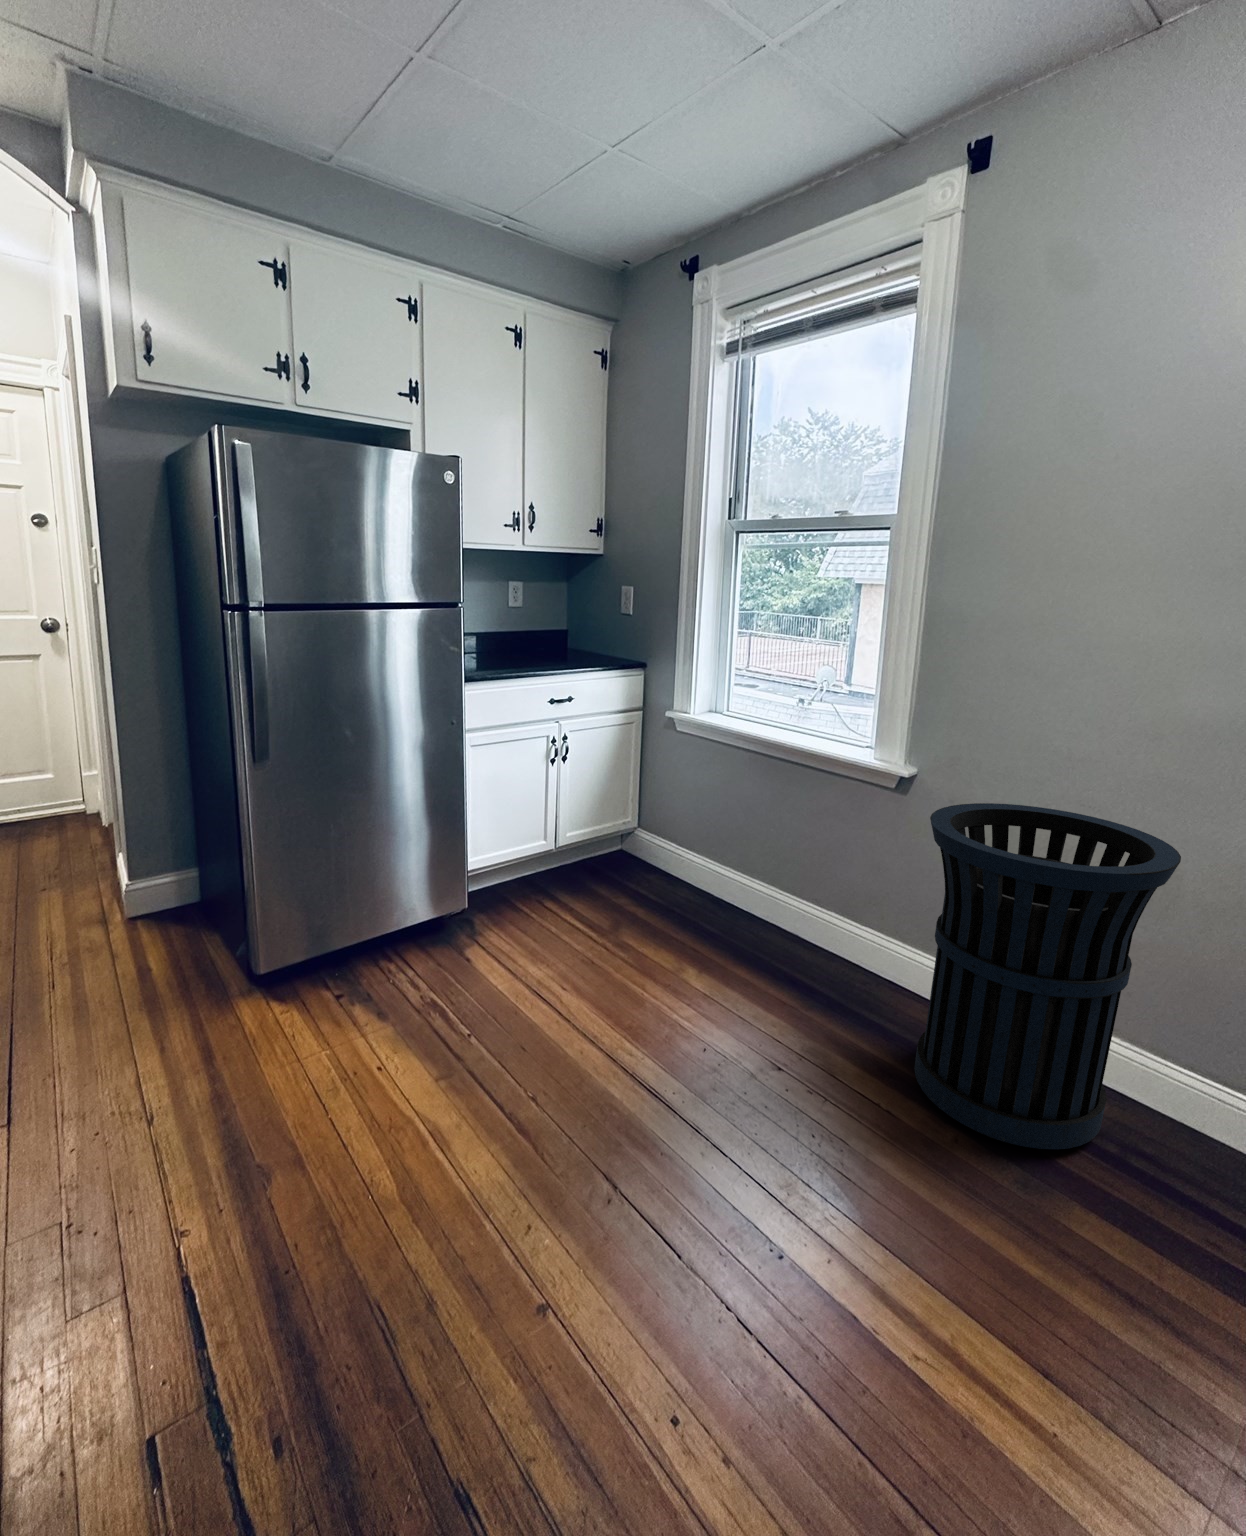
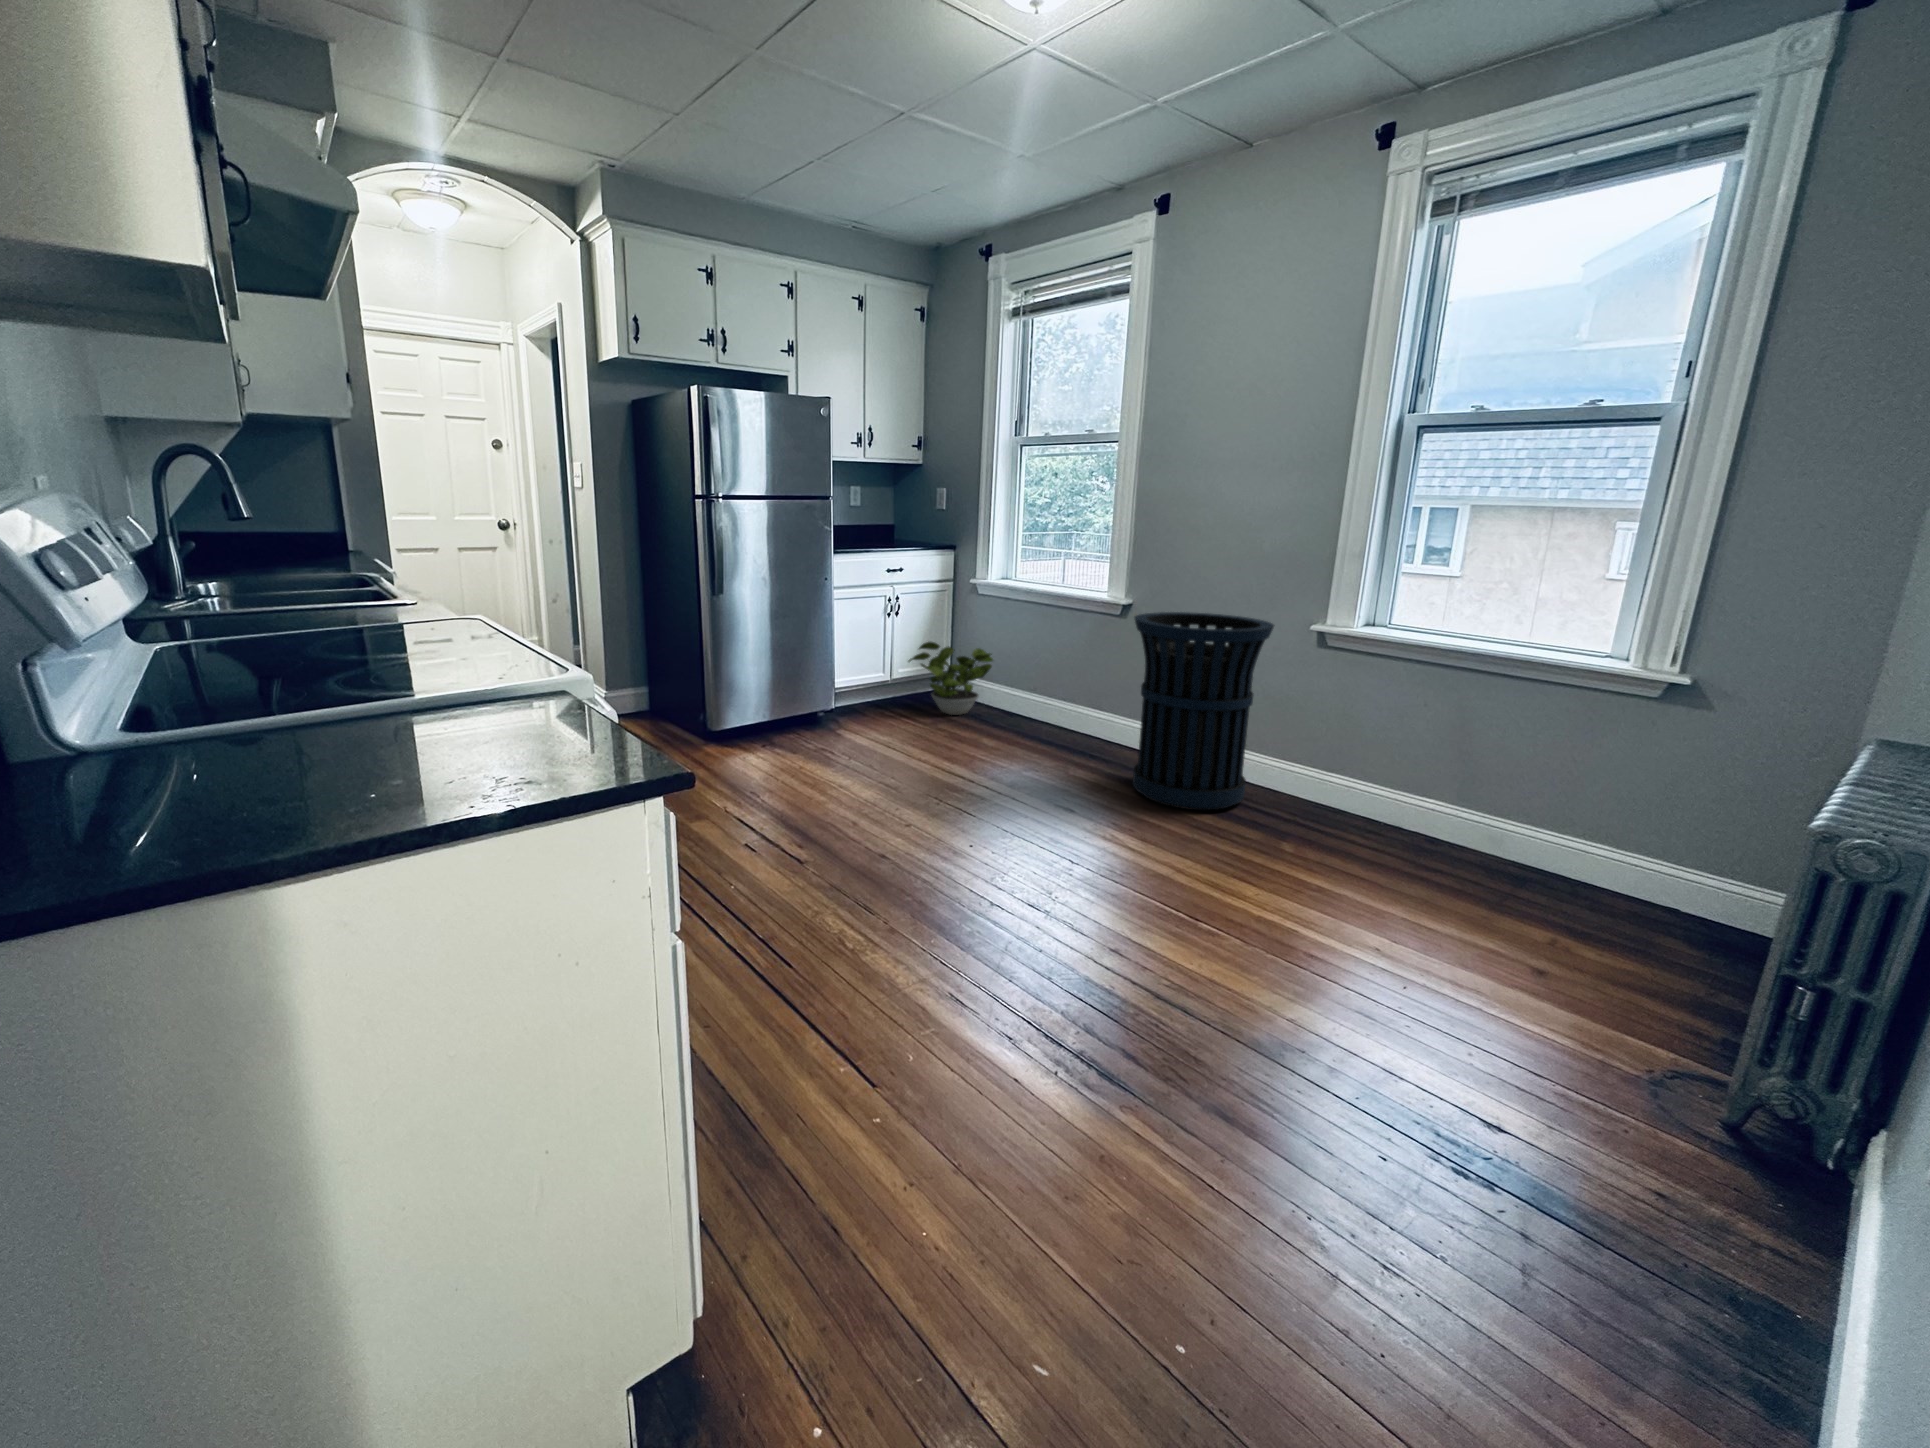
potted plant: none [576,804,693,900] -> present [908,642,993,715]

